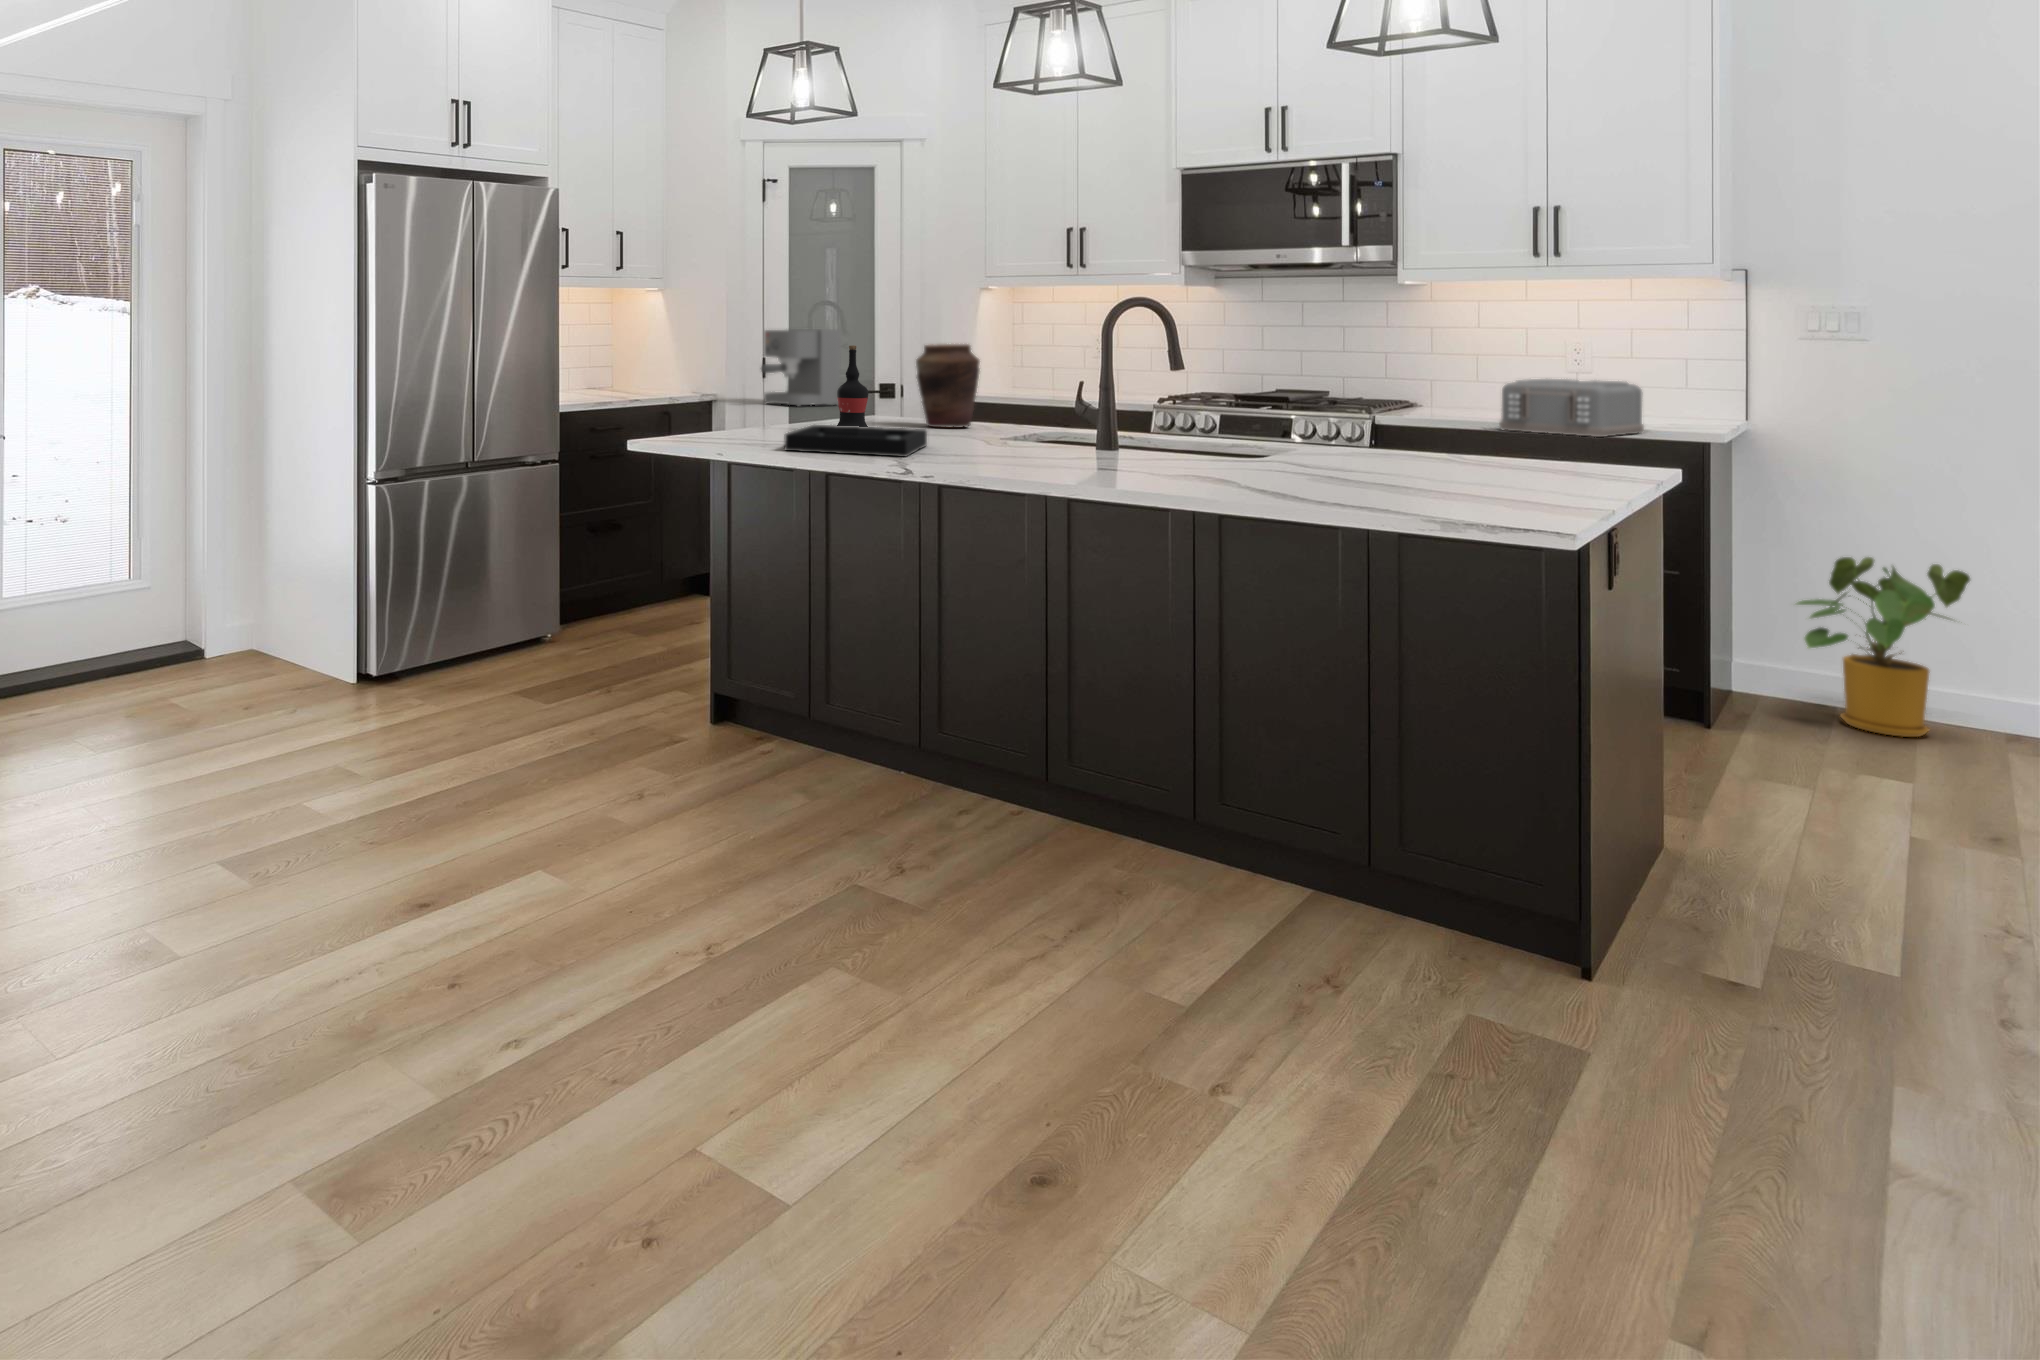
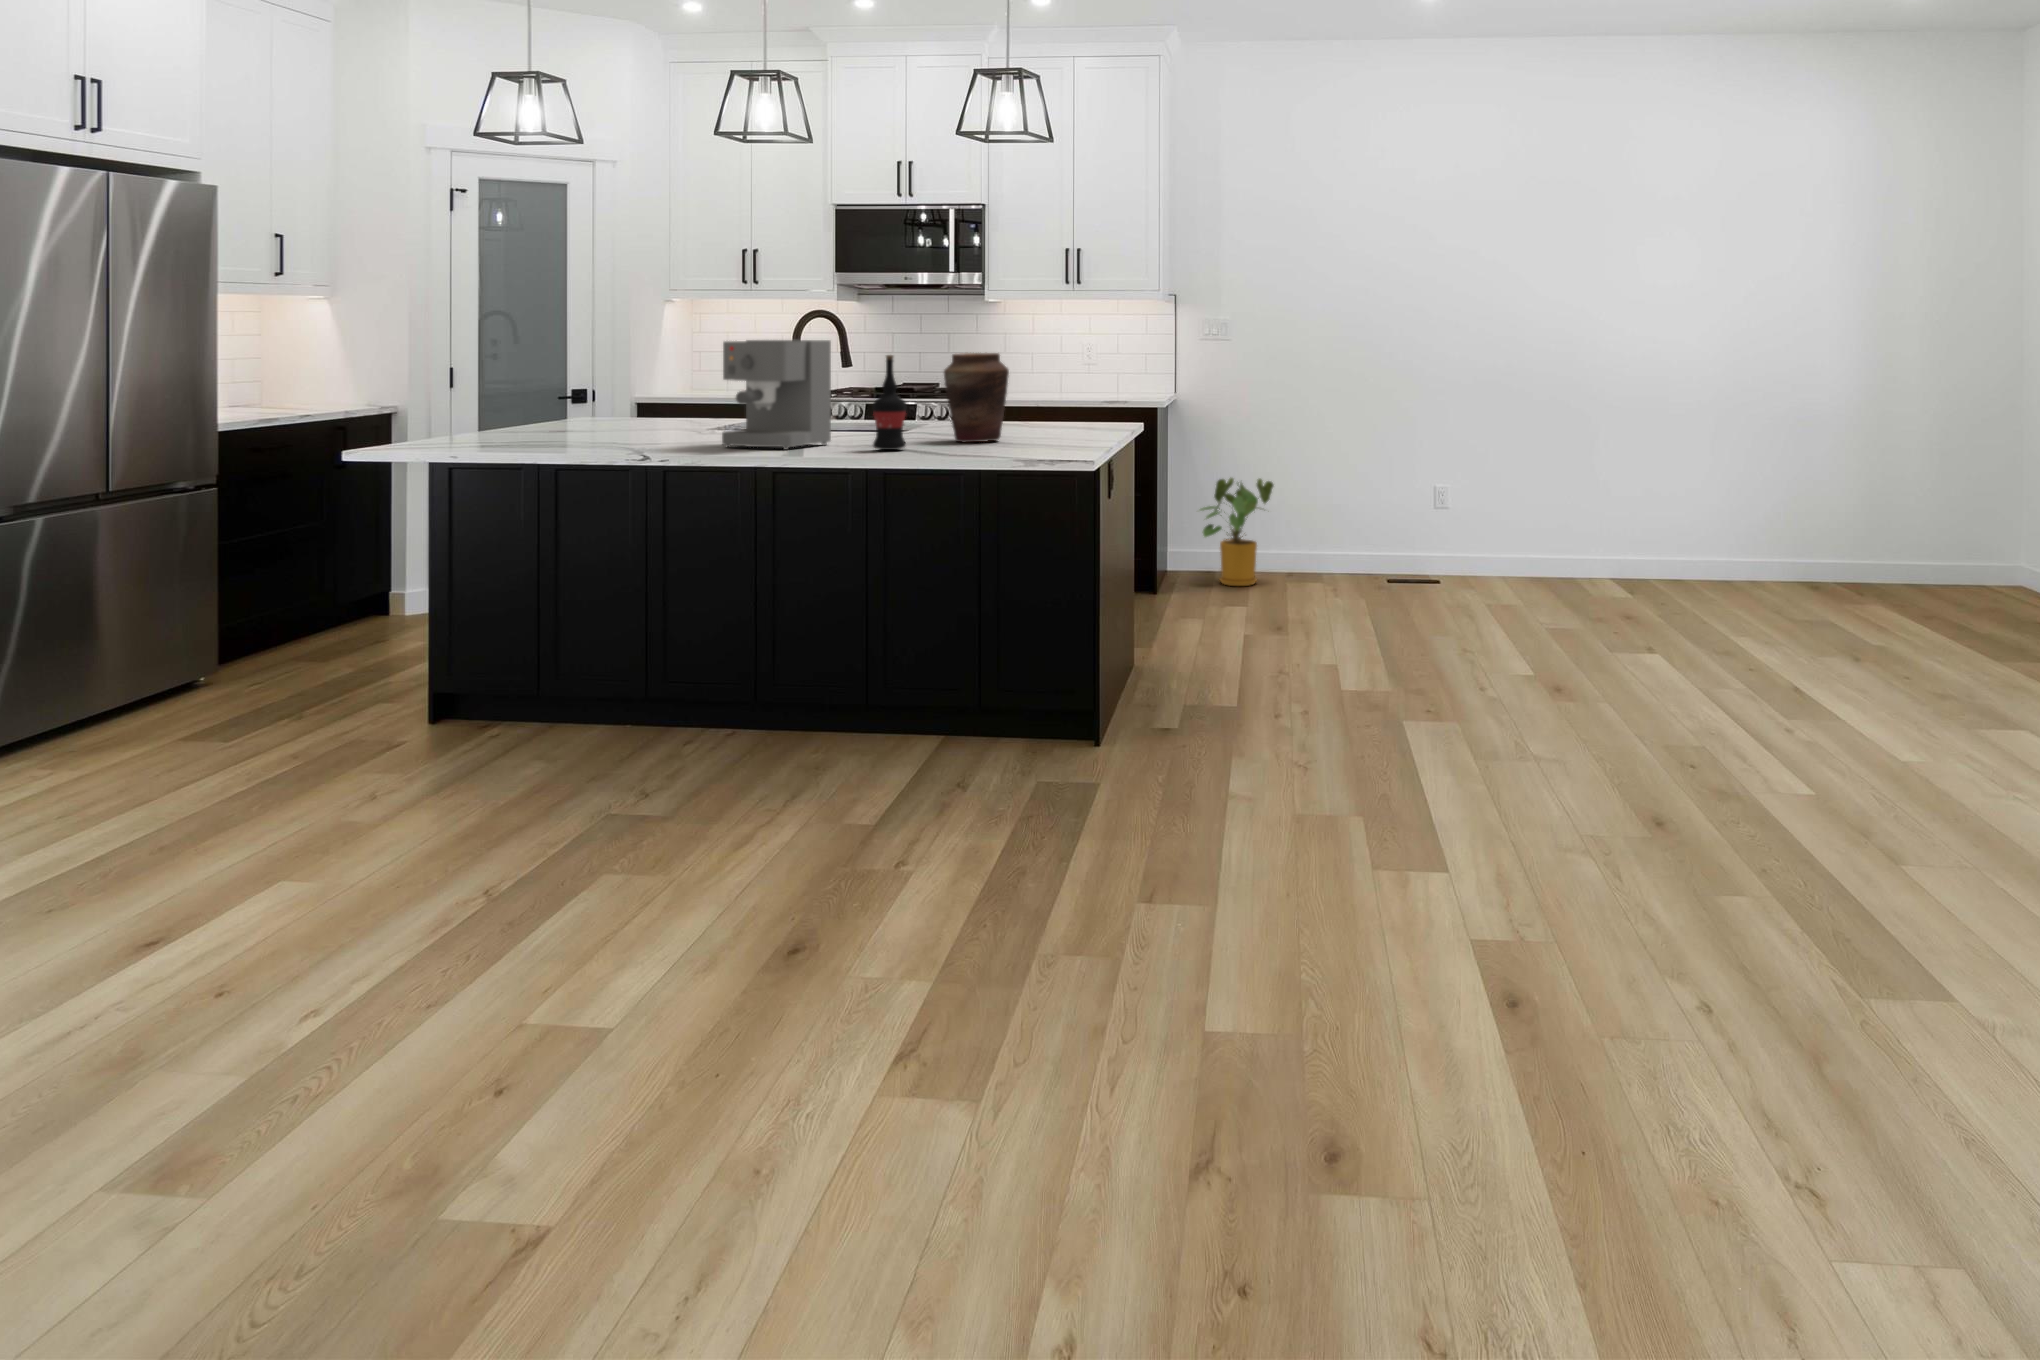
coffee maker: present [761,329,841,406] -> present [722,340,831,450]
vase: present [916,344,980,428] -> present [944,353,1009,442]
wine bottle: present [837,345,868,427] -> present [873,355,906,450]
toaster: present [1499,379,1644,437] -> none [1046,370,1125,409]
decorative tray: present [784,425,927,457] -> none [527,424,652,448]

